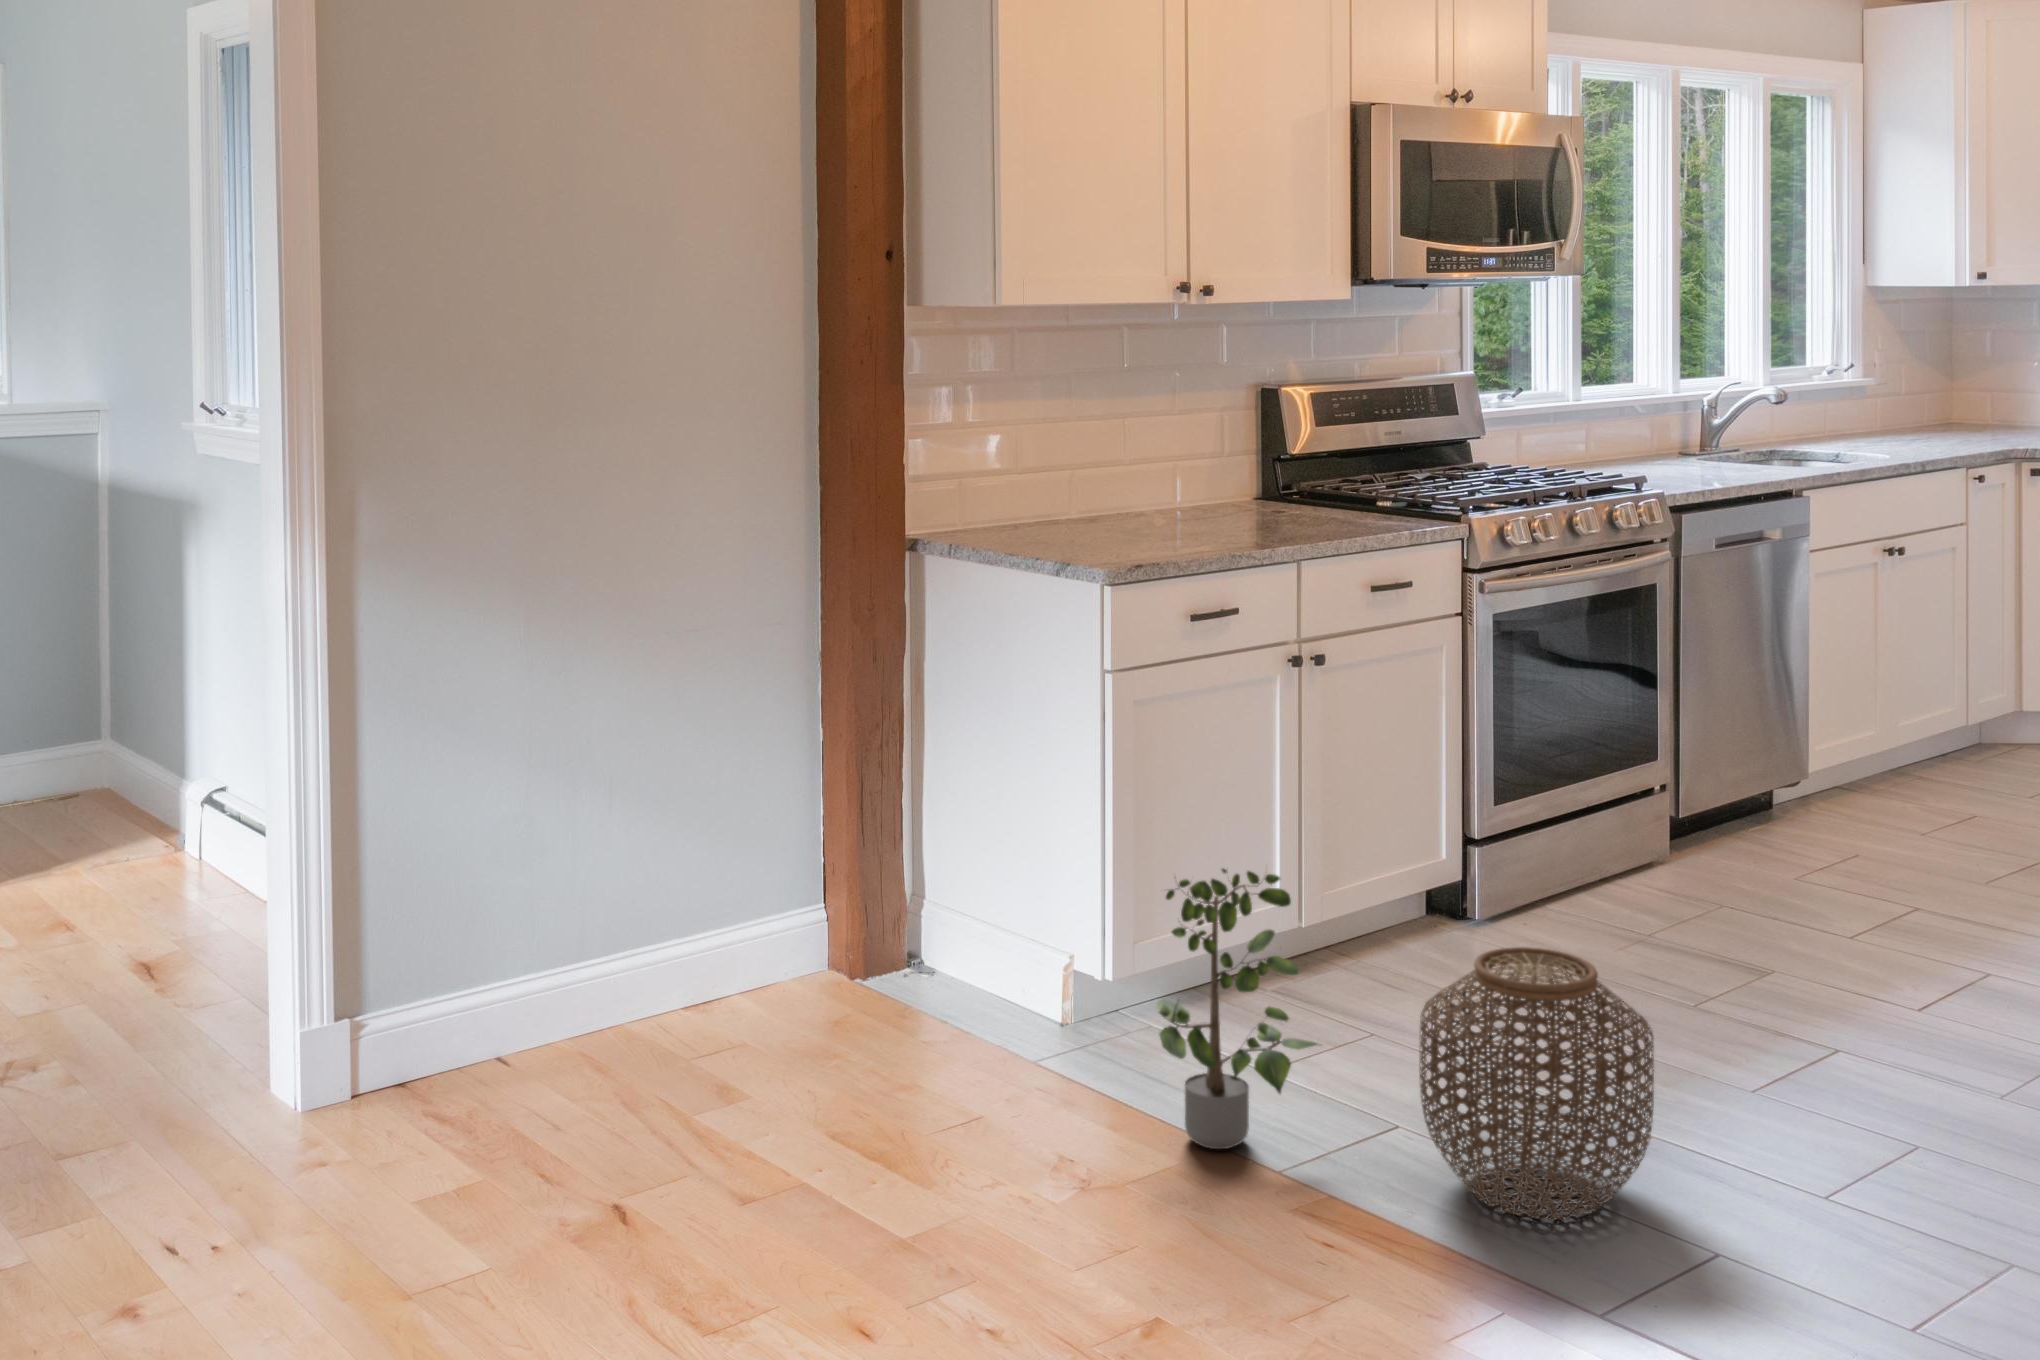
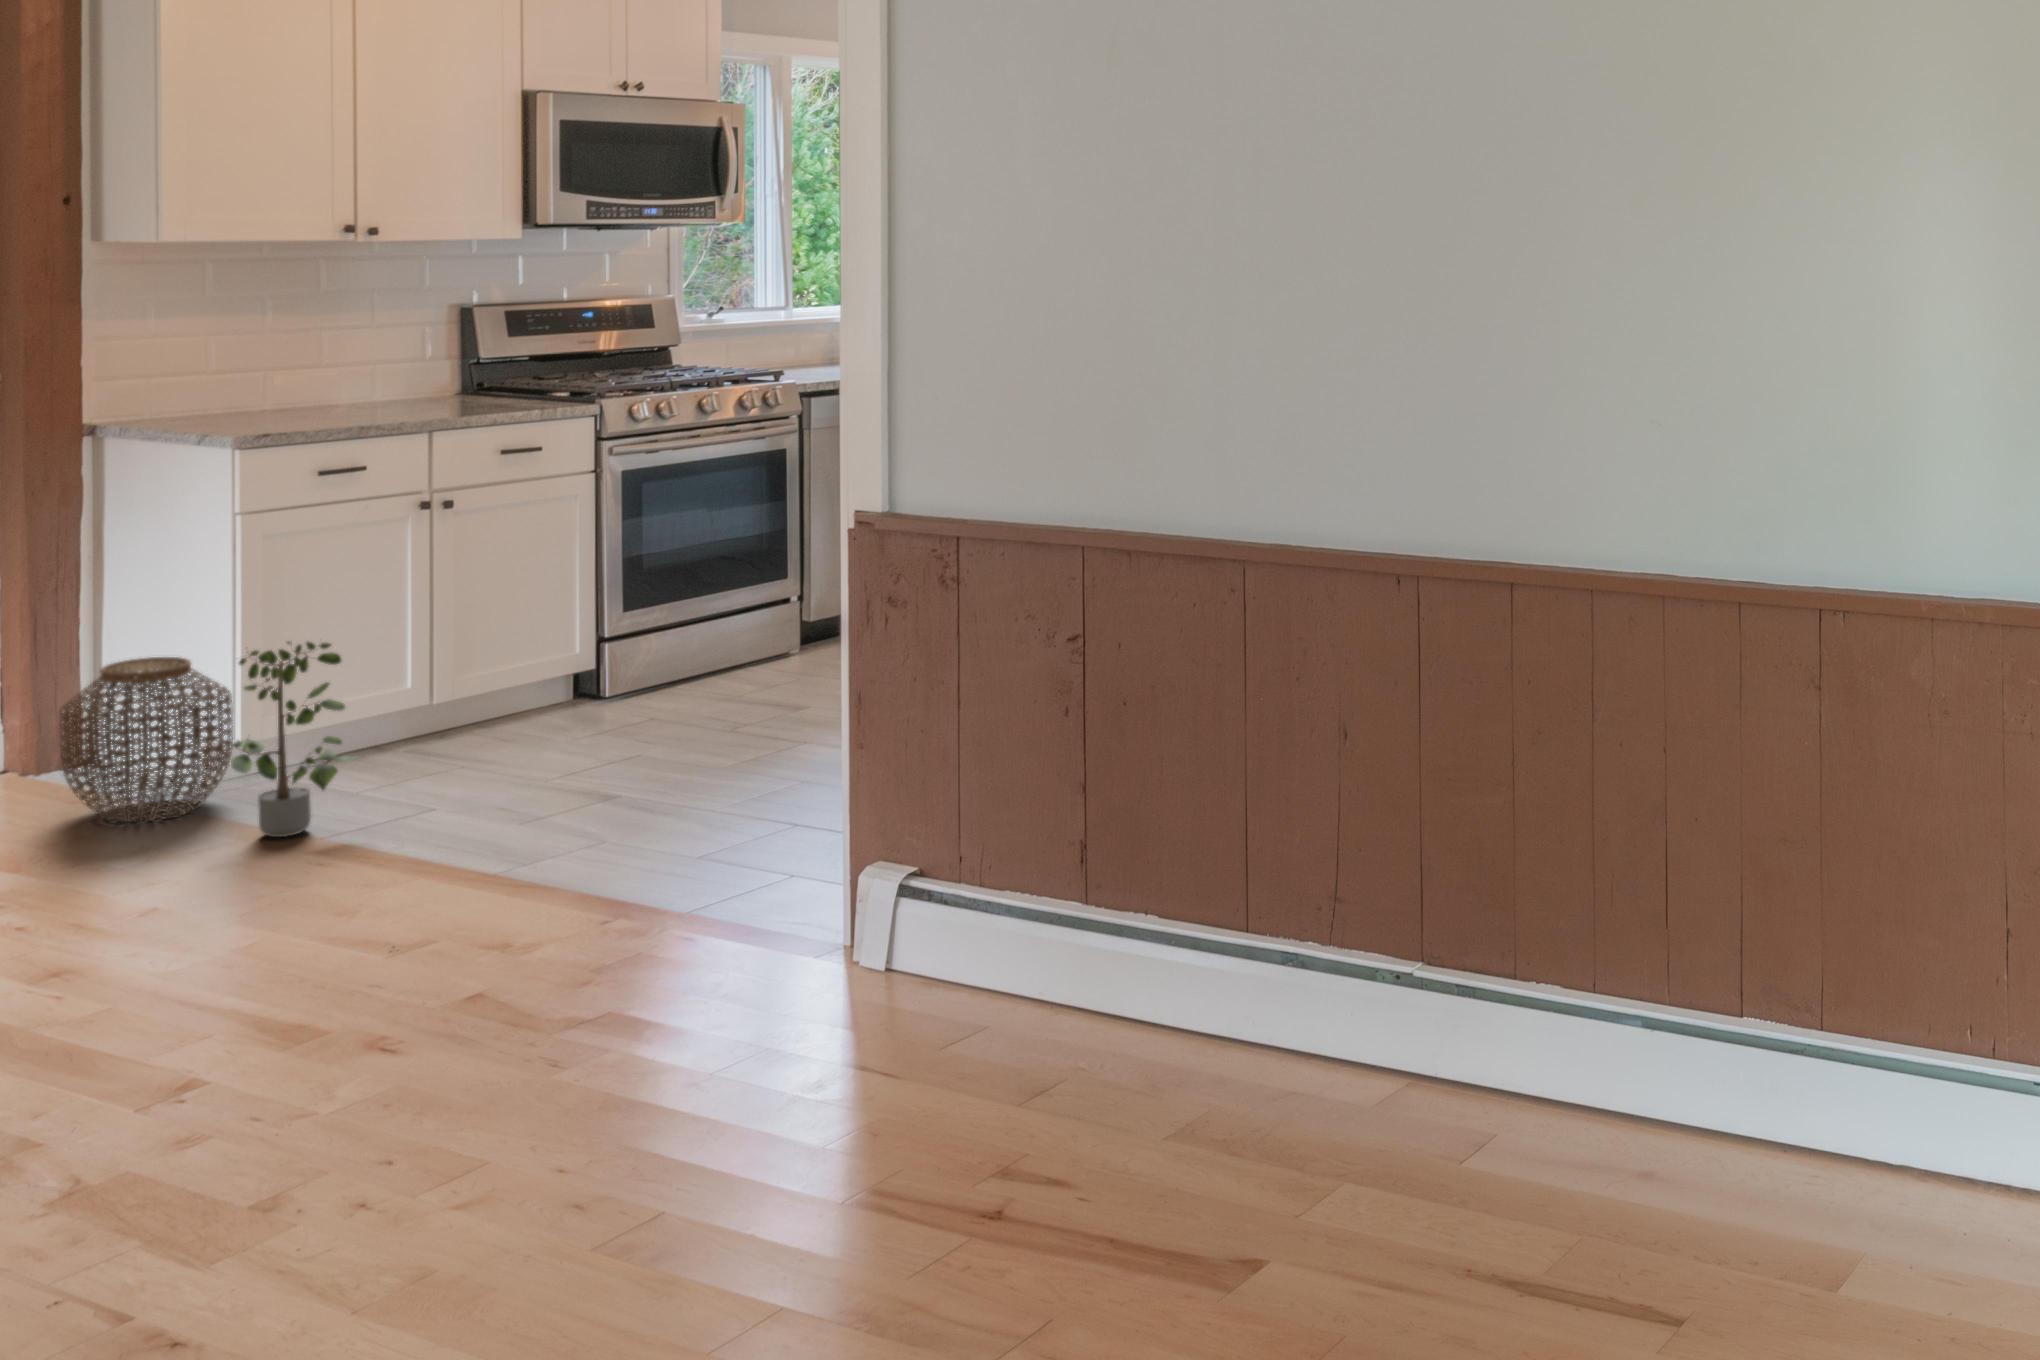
woven basket: present [1419,947,1654,1220] -> present [59,657,233,822]

